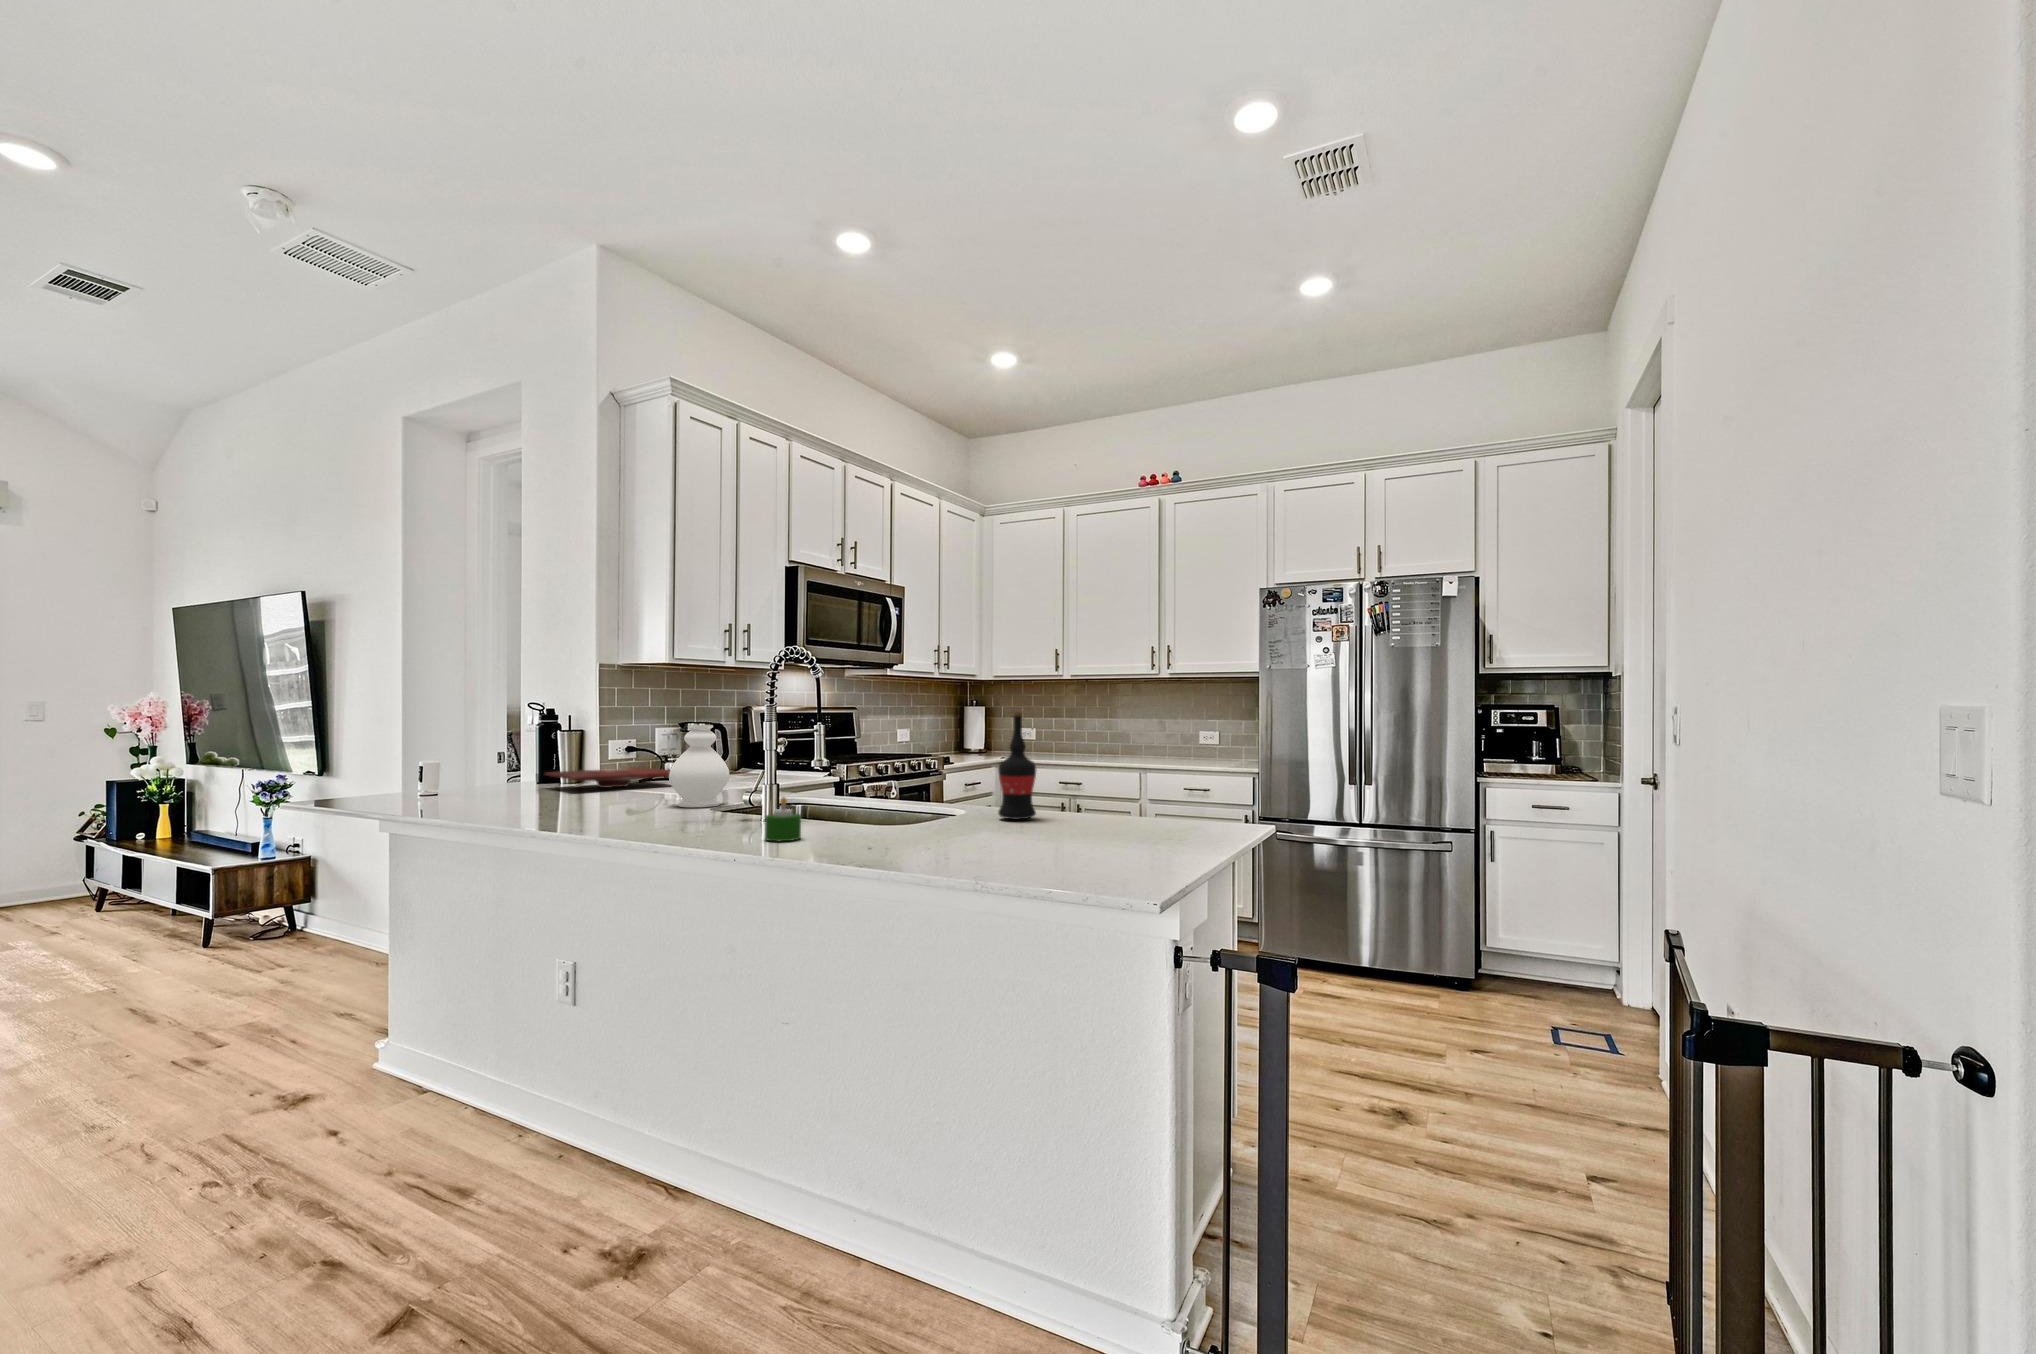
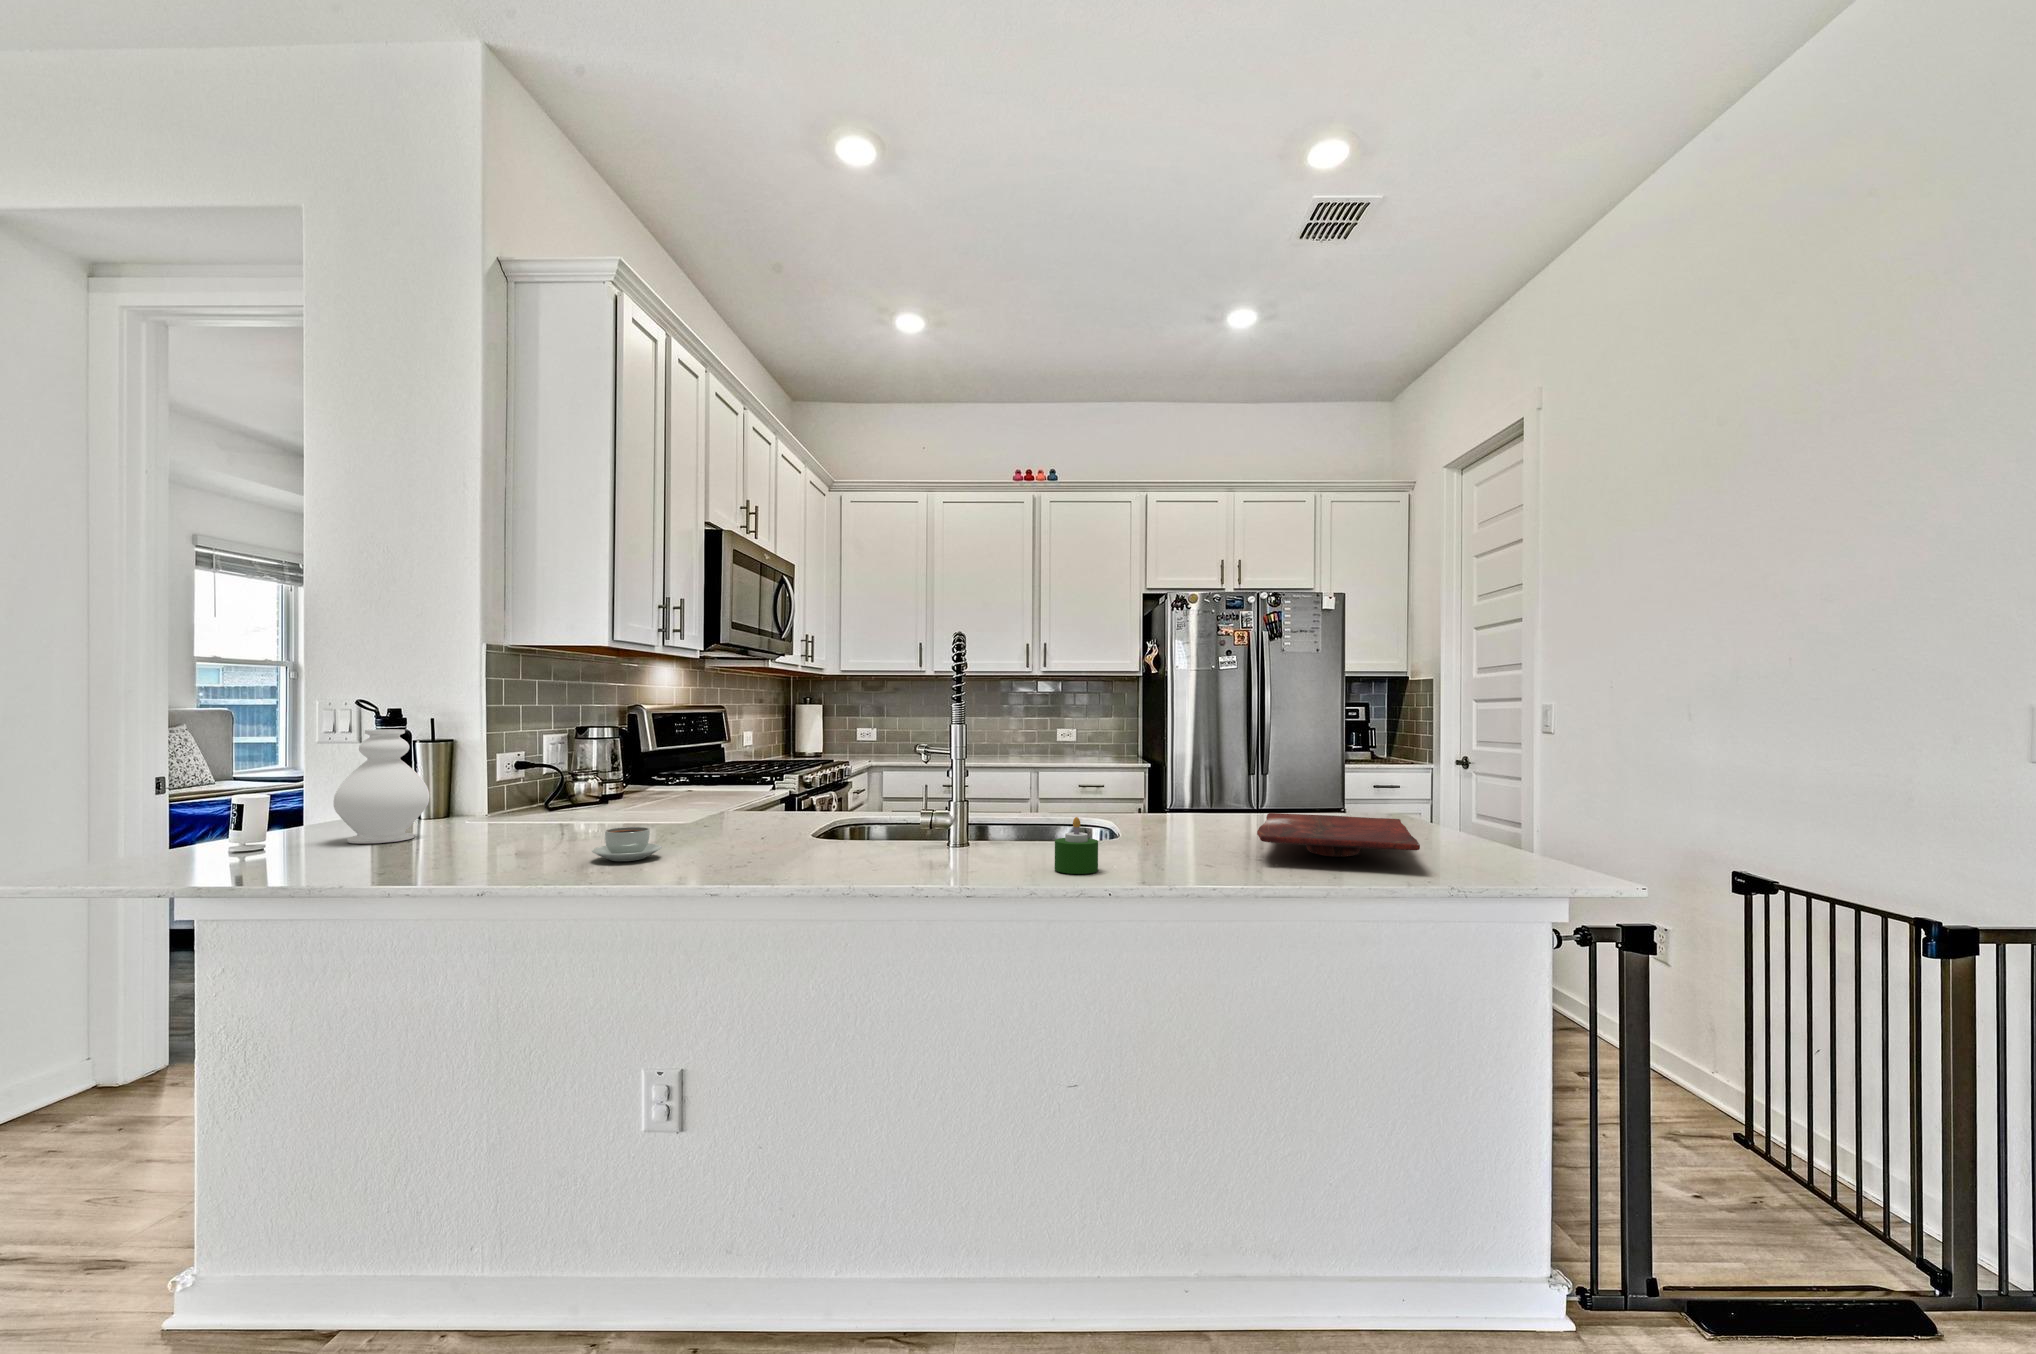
wine bottle: present [998,711,1036,819] -> none [1179,709,1221,828]
decorative vase: present [669,725,729,807] -> present [334,729,429,844]
cutting board: present [545,767,670,788] -> present [1257,813,1420,857]
coffee cup: none [538,792,588,814] -> present [592,827,662,861]

